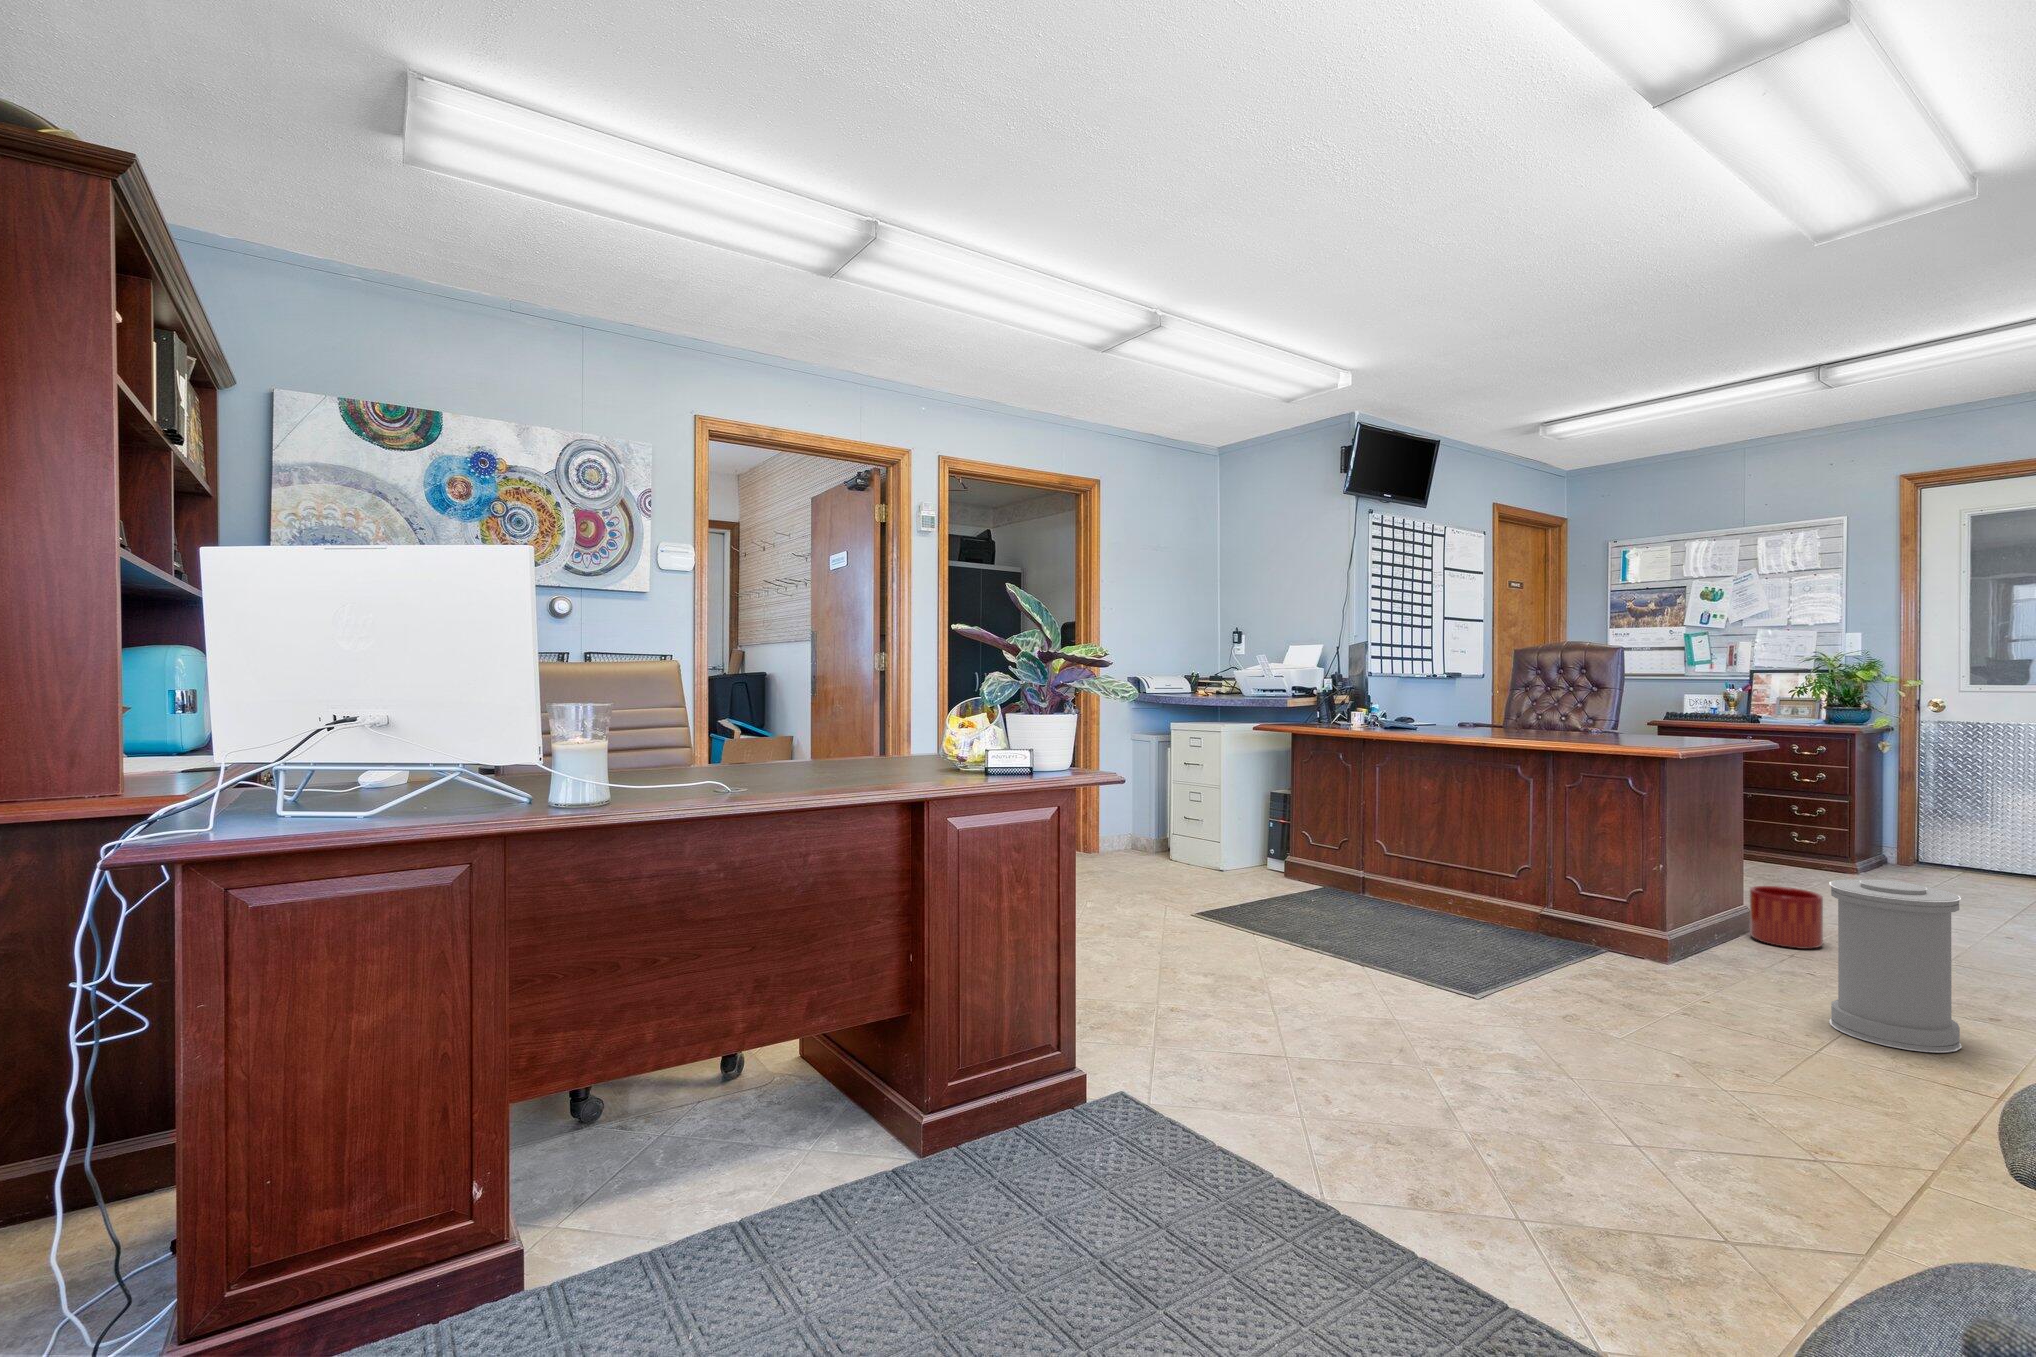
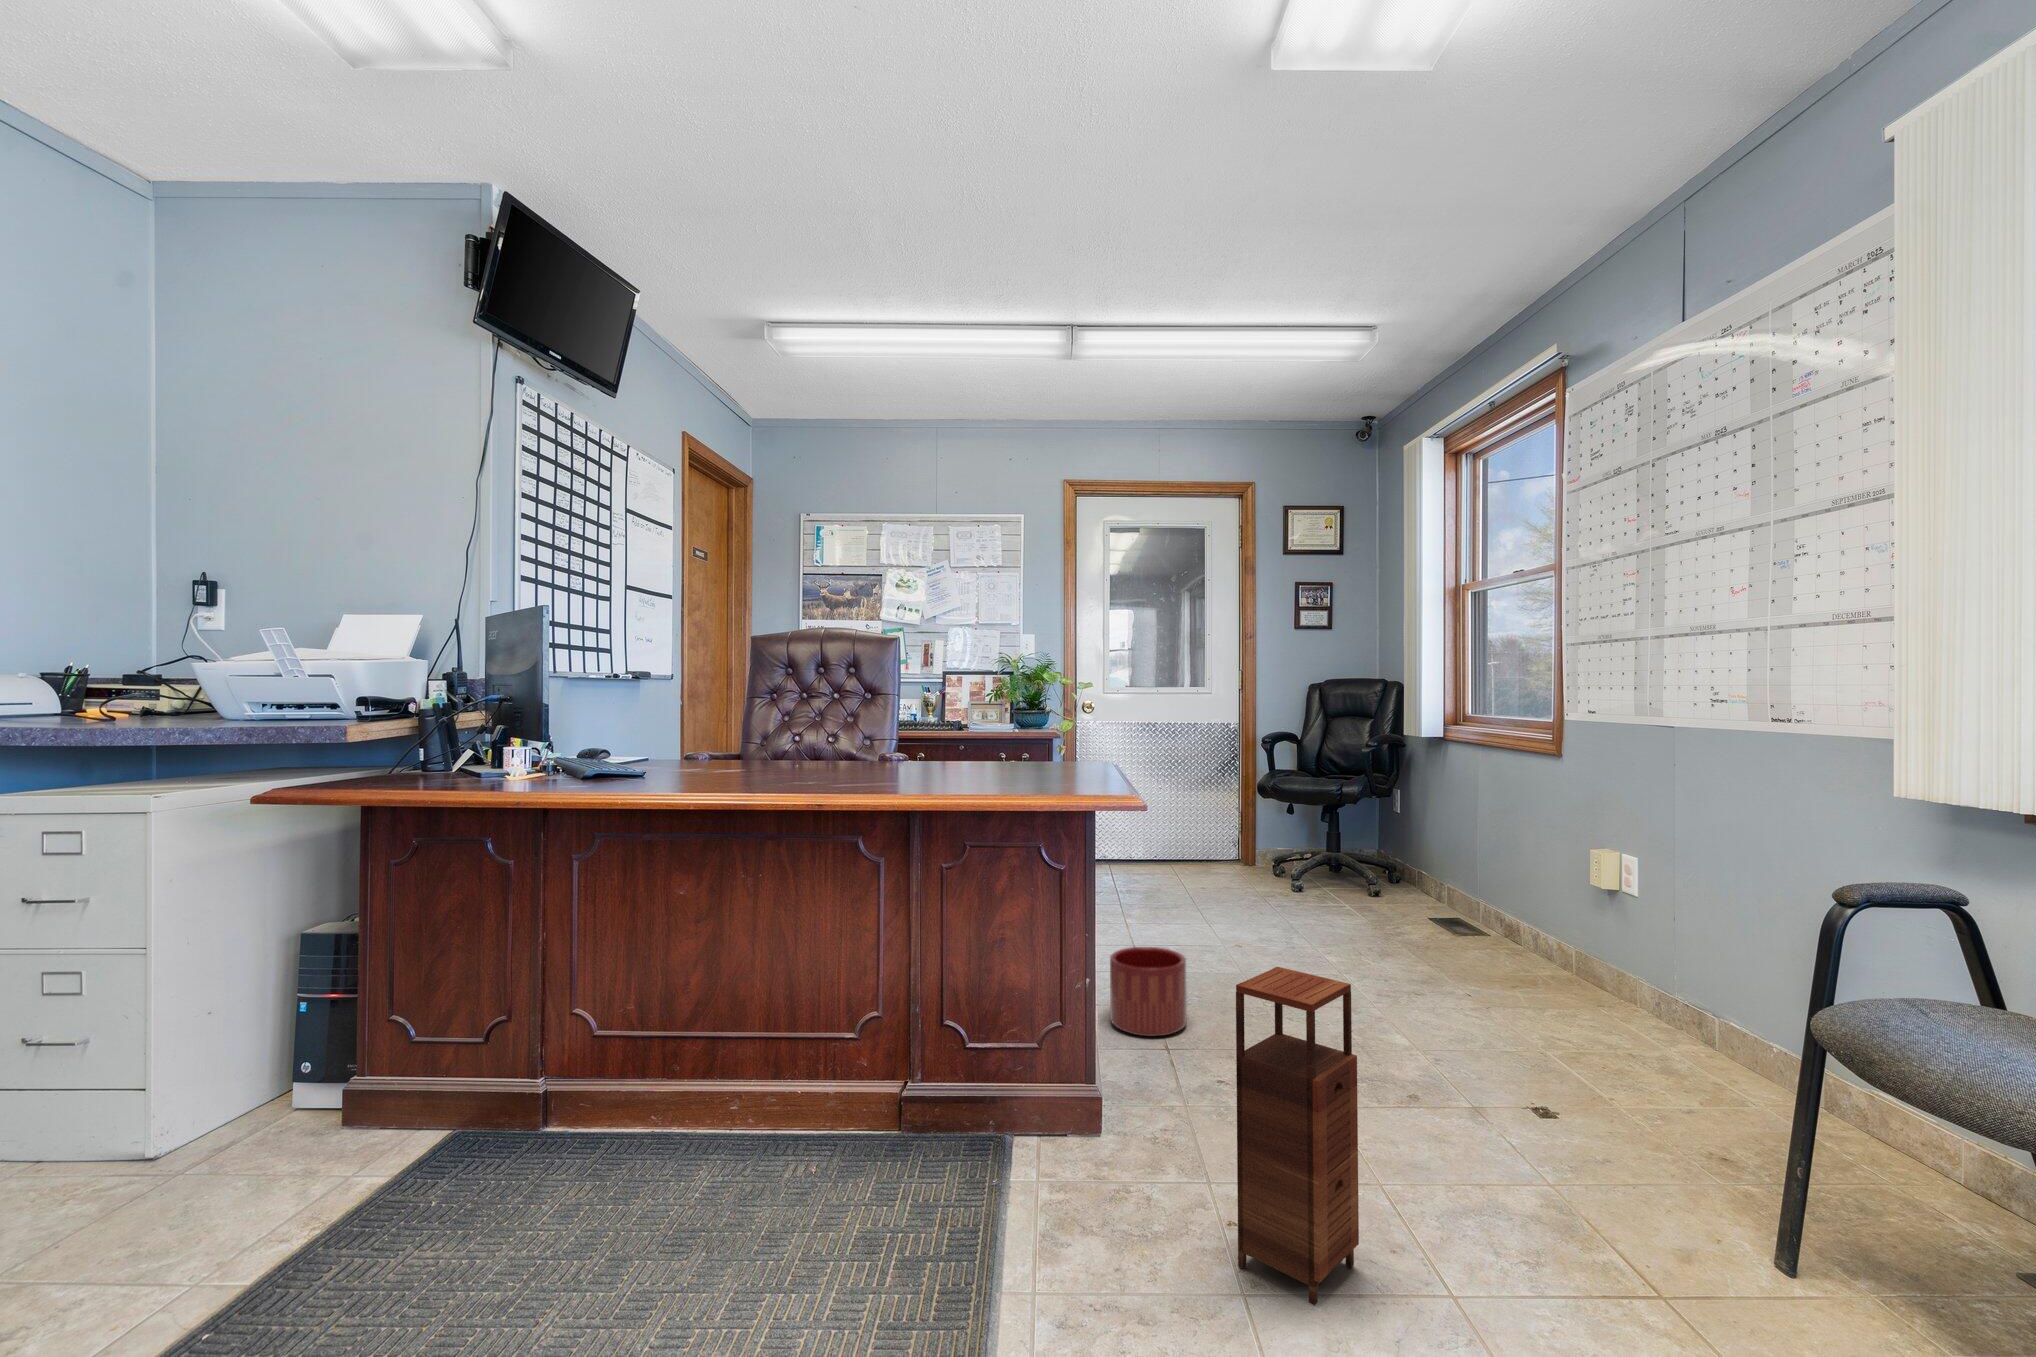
storage cabinet: none [1673,849,1751,1017] -> present [1236,967,1359,1305]
trash can: present [1829,879,1962,1053] -> none [1391,963,1558,1249]

